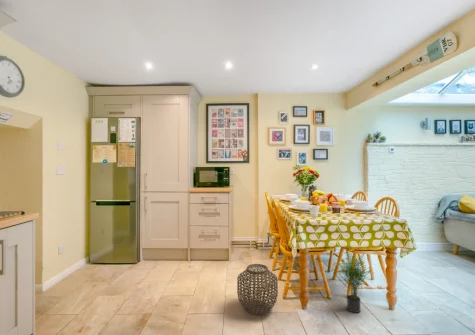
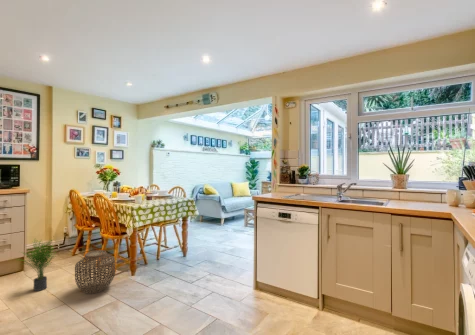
potted plant: present [338,254,369,313] -> present [23,240,53,291]

